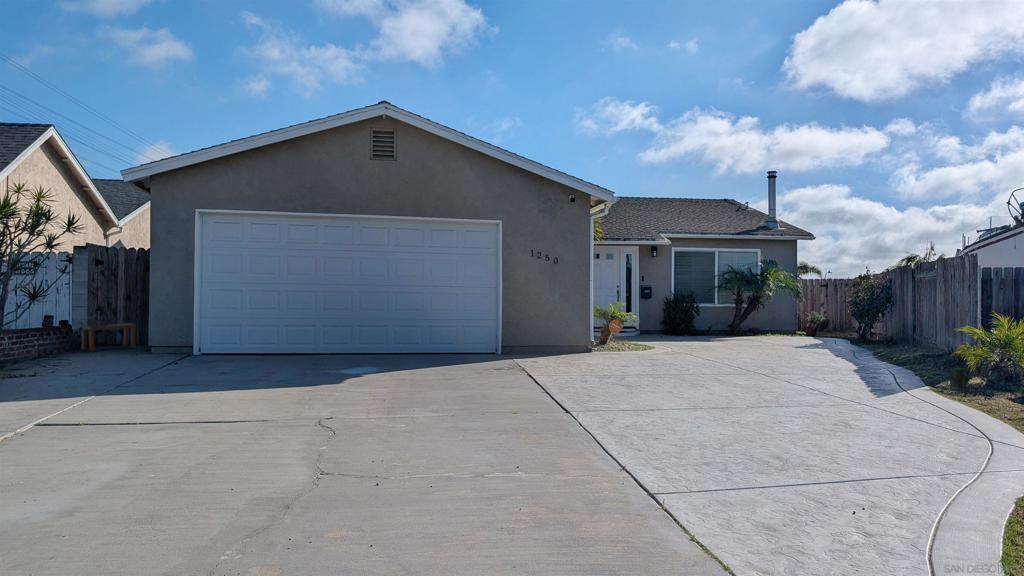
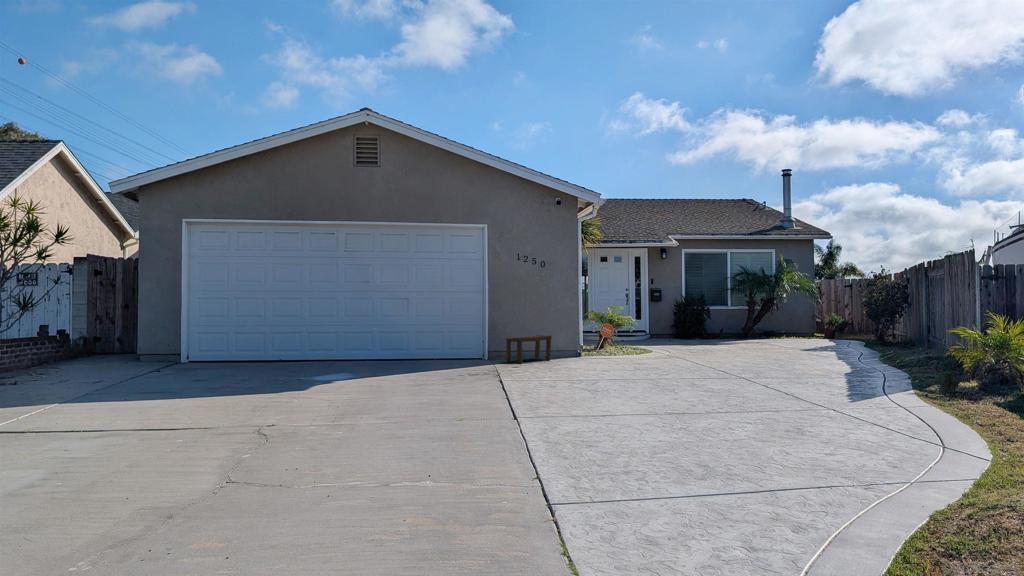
bench: present [82,324,136,351] -> present [506,335,552,364]

